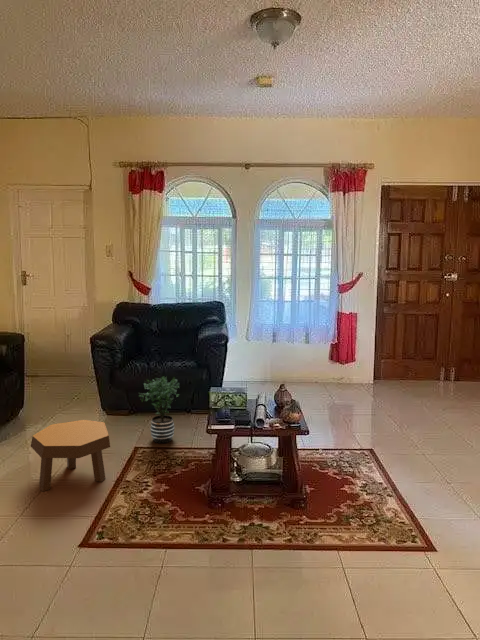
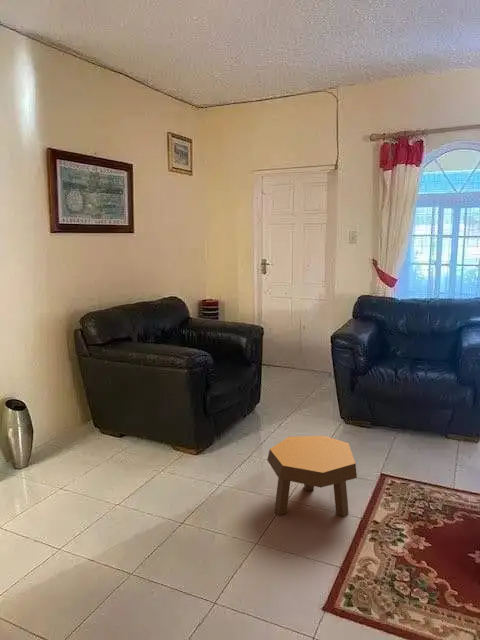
potted plant: present [139,377,179,443] -> none [388,391,445,475]

